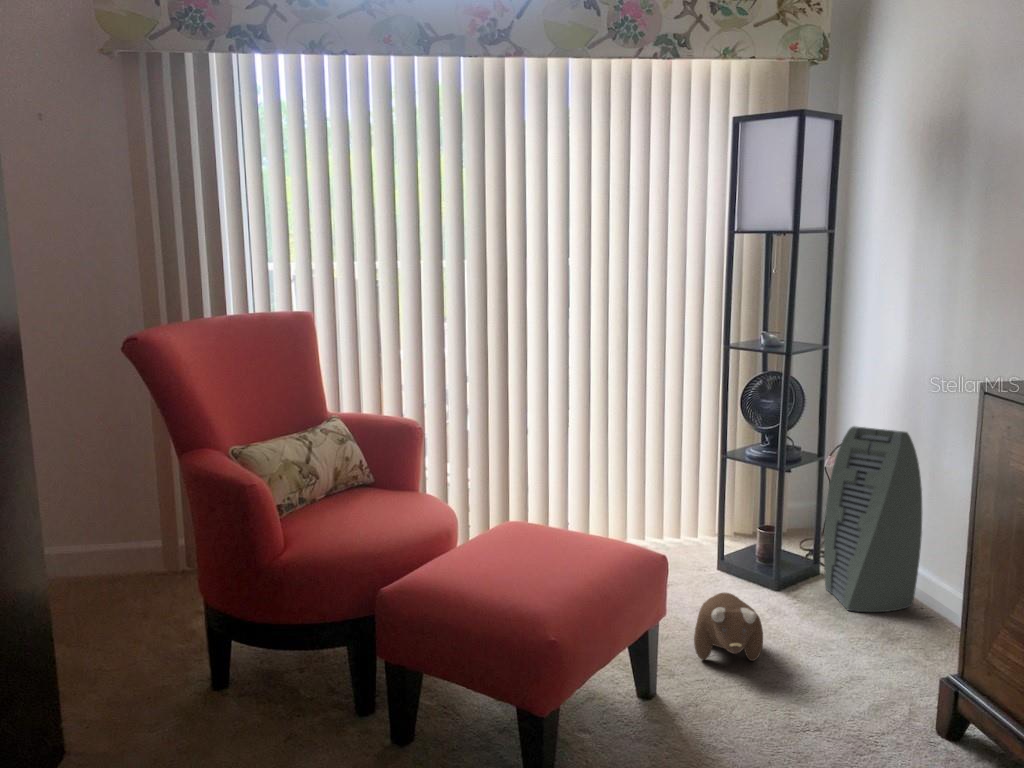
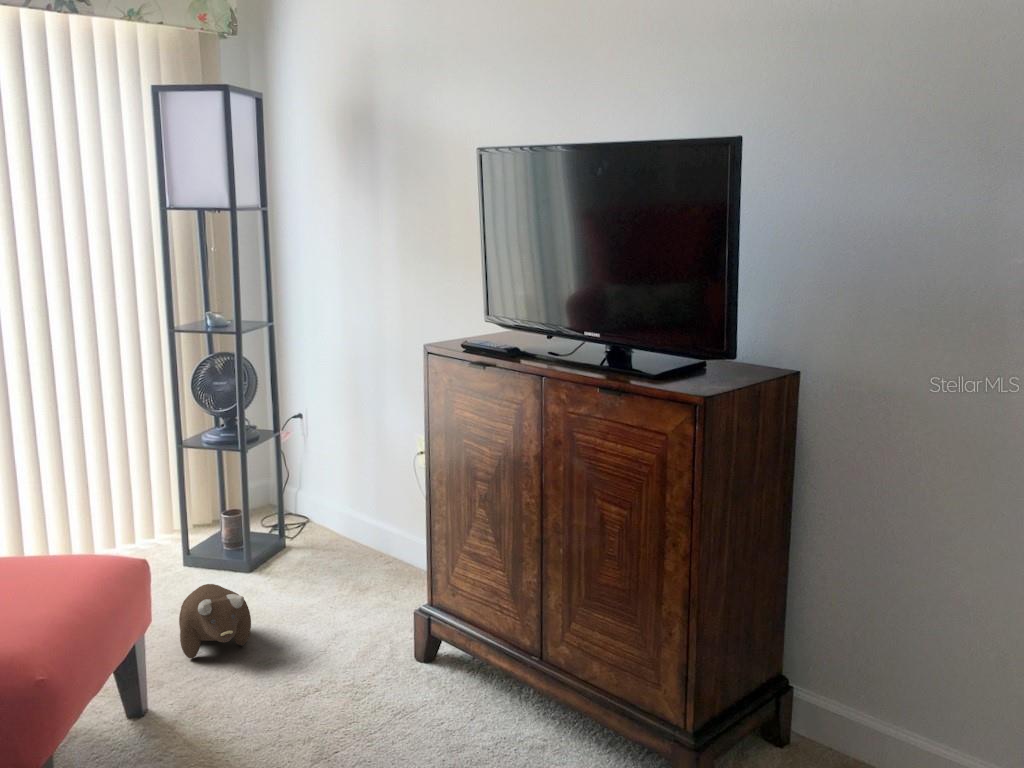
air purifier: present [824,426,922,612] -> none [289,398,377,575]

